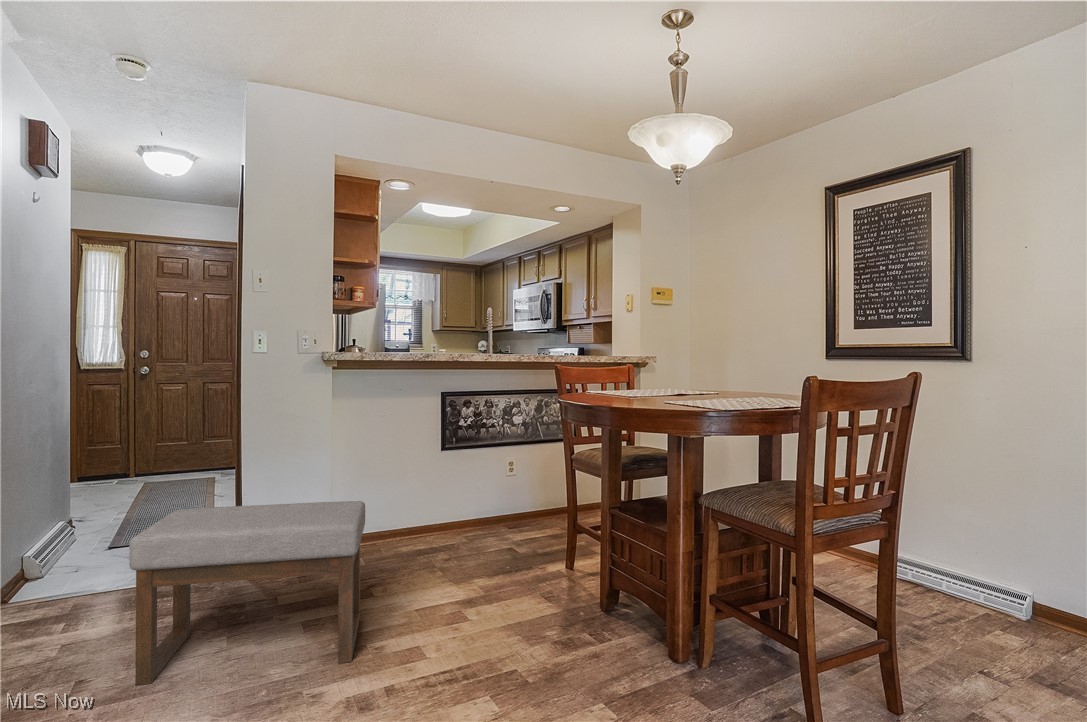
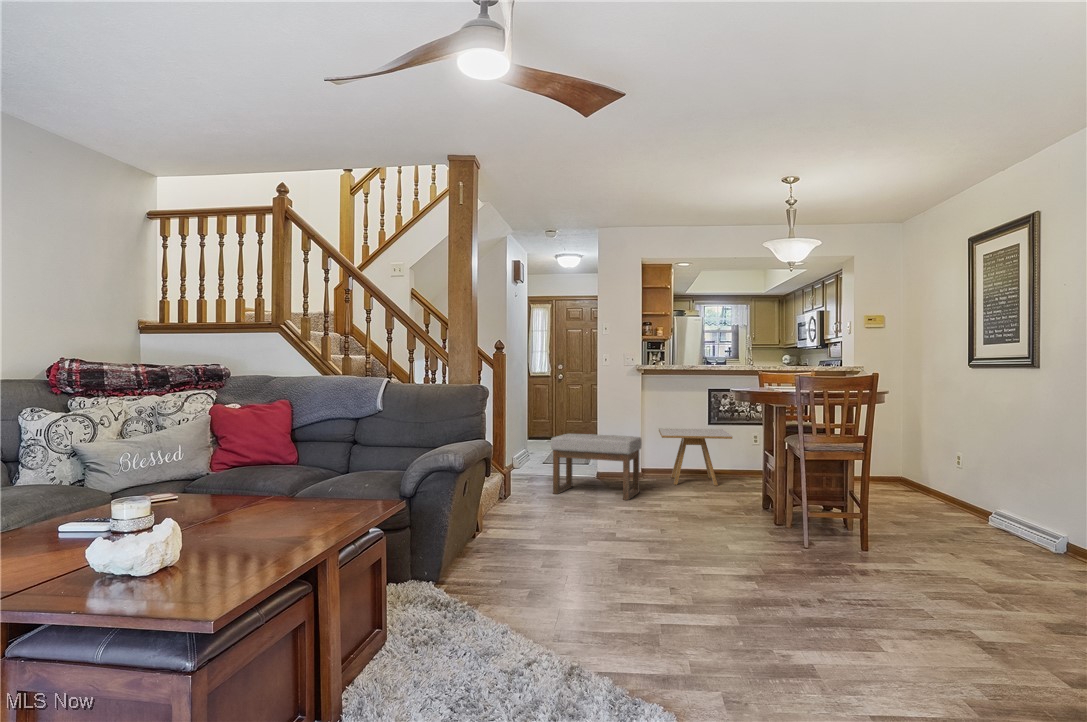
side table: none [364,455,510,572] -> present [659,428,732,486]

